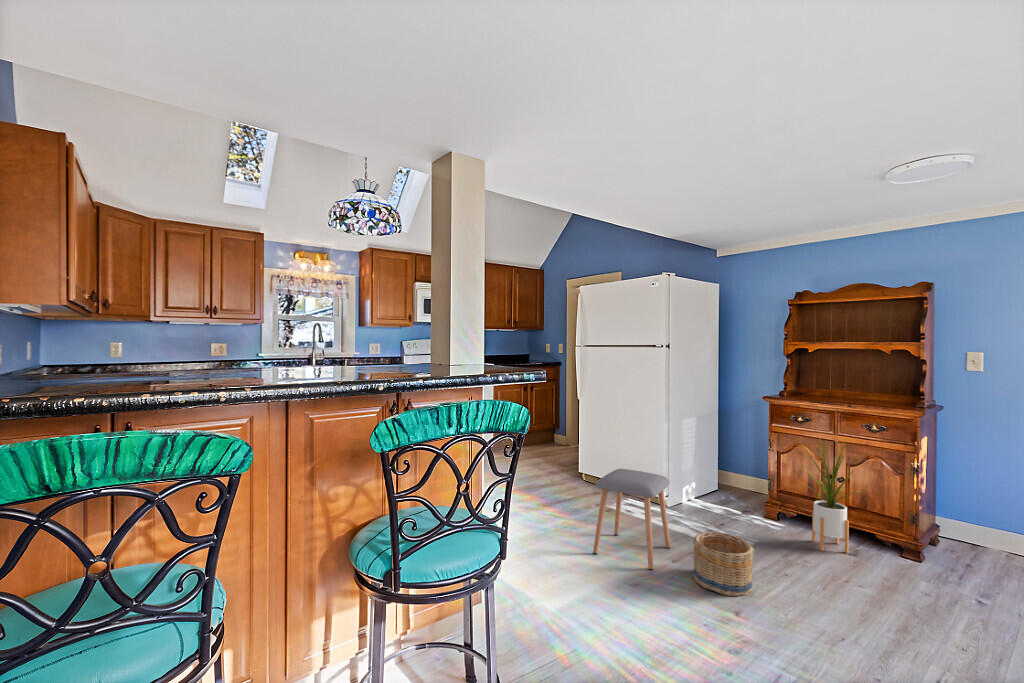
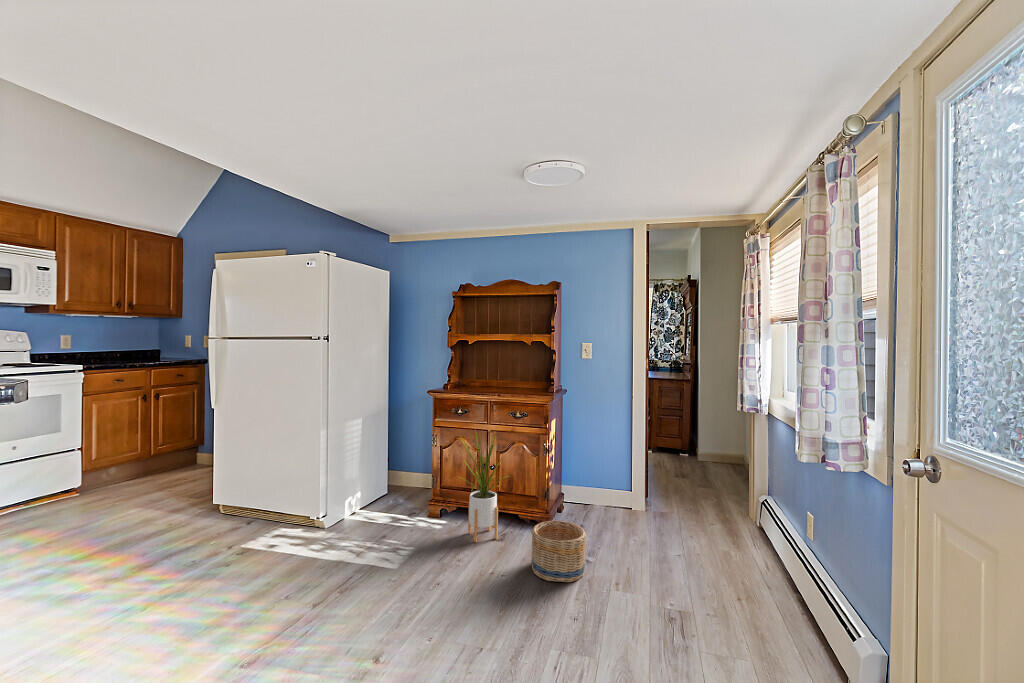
stool: present [593,469,670,570] -> none [194,499,315,631]
basket: present [693,532,754,596] -> present [531,521,586,582]

